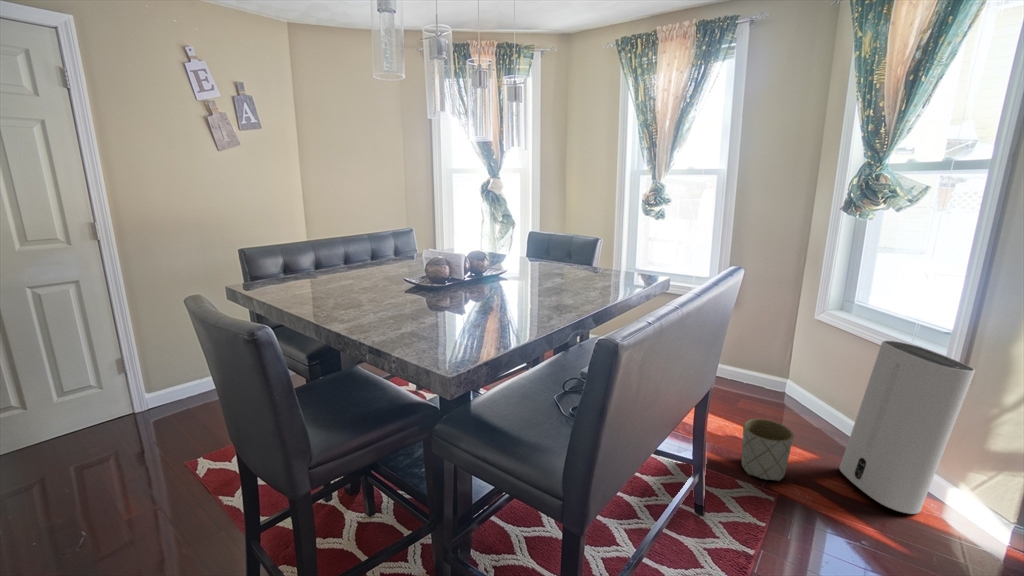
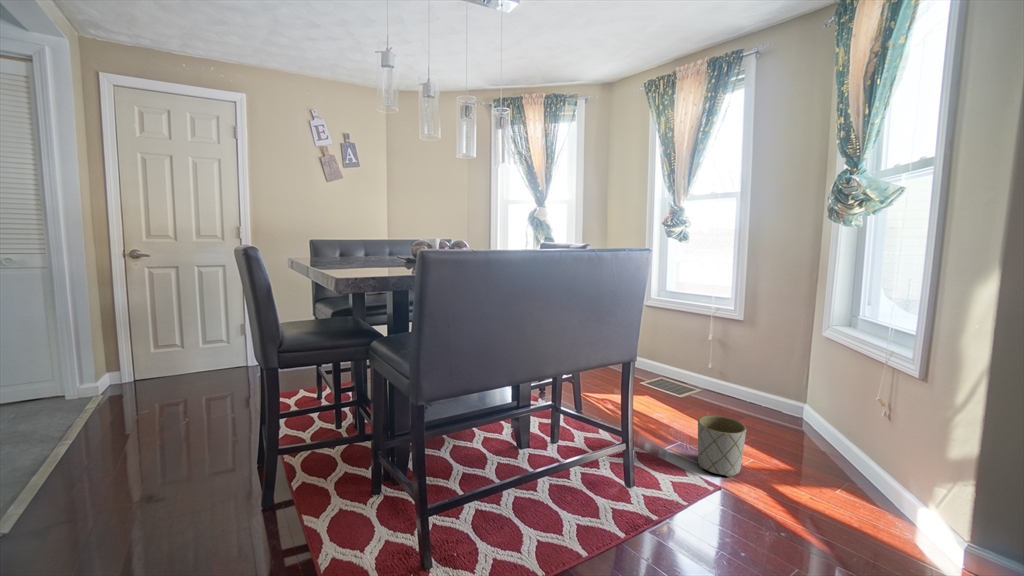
air purifier: present [840,340,975,514] -> none [803,341,926,525]

